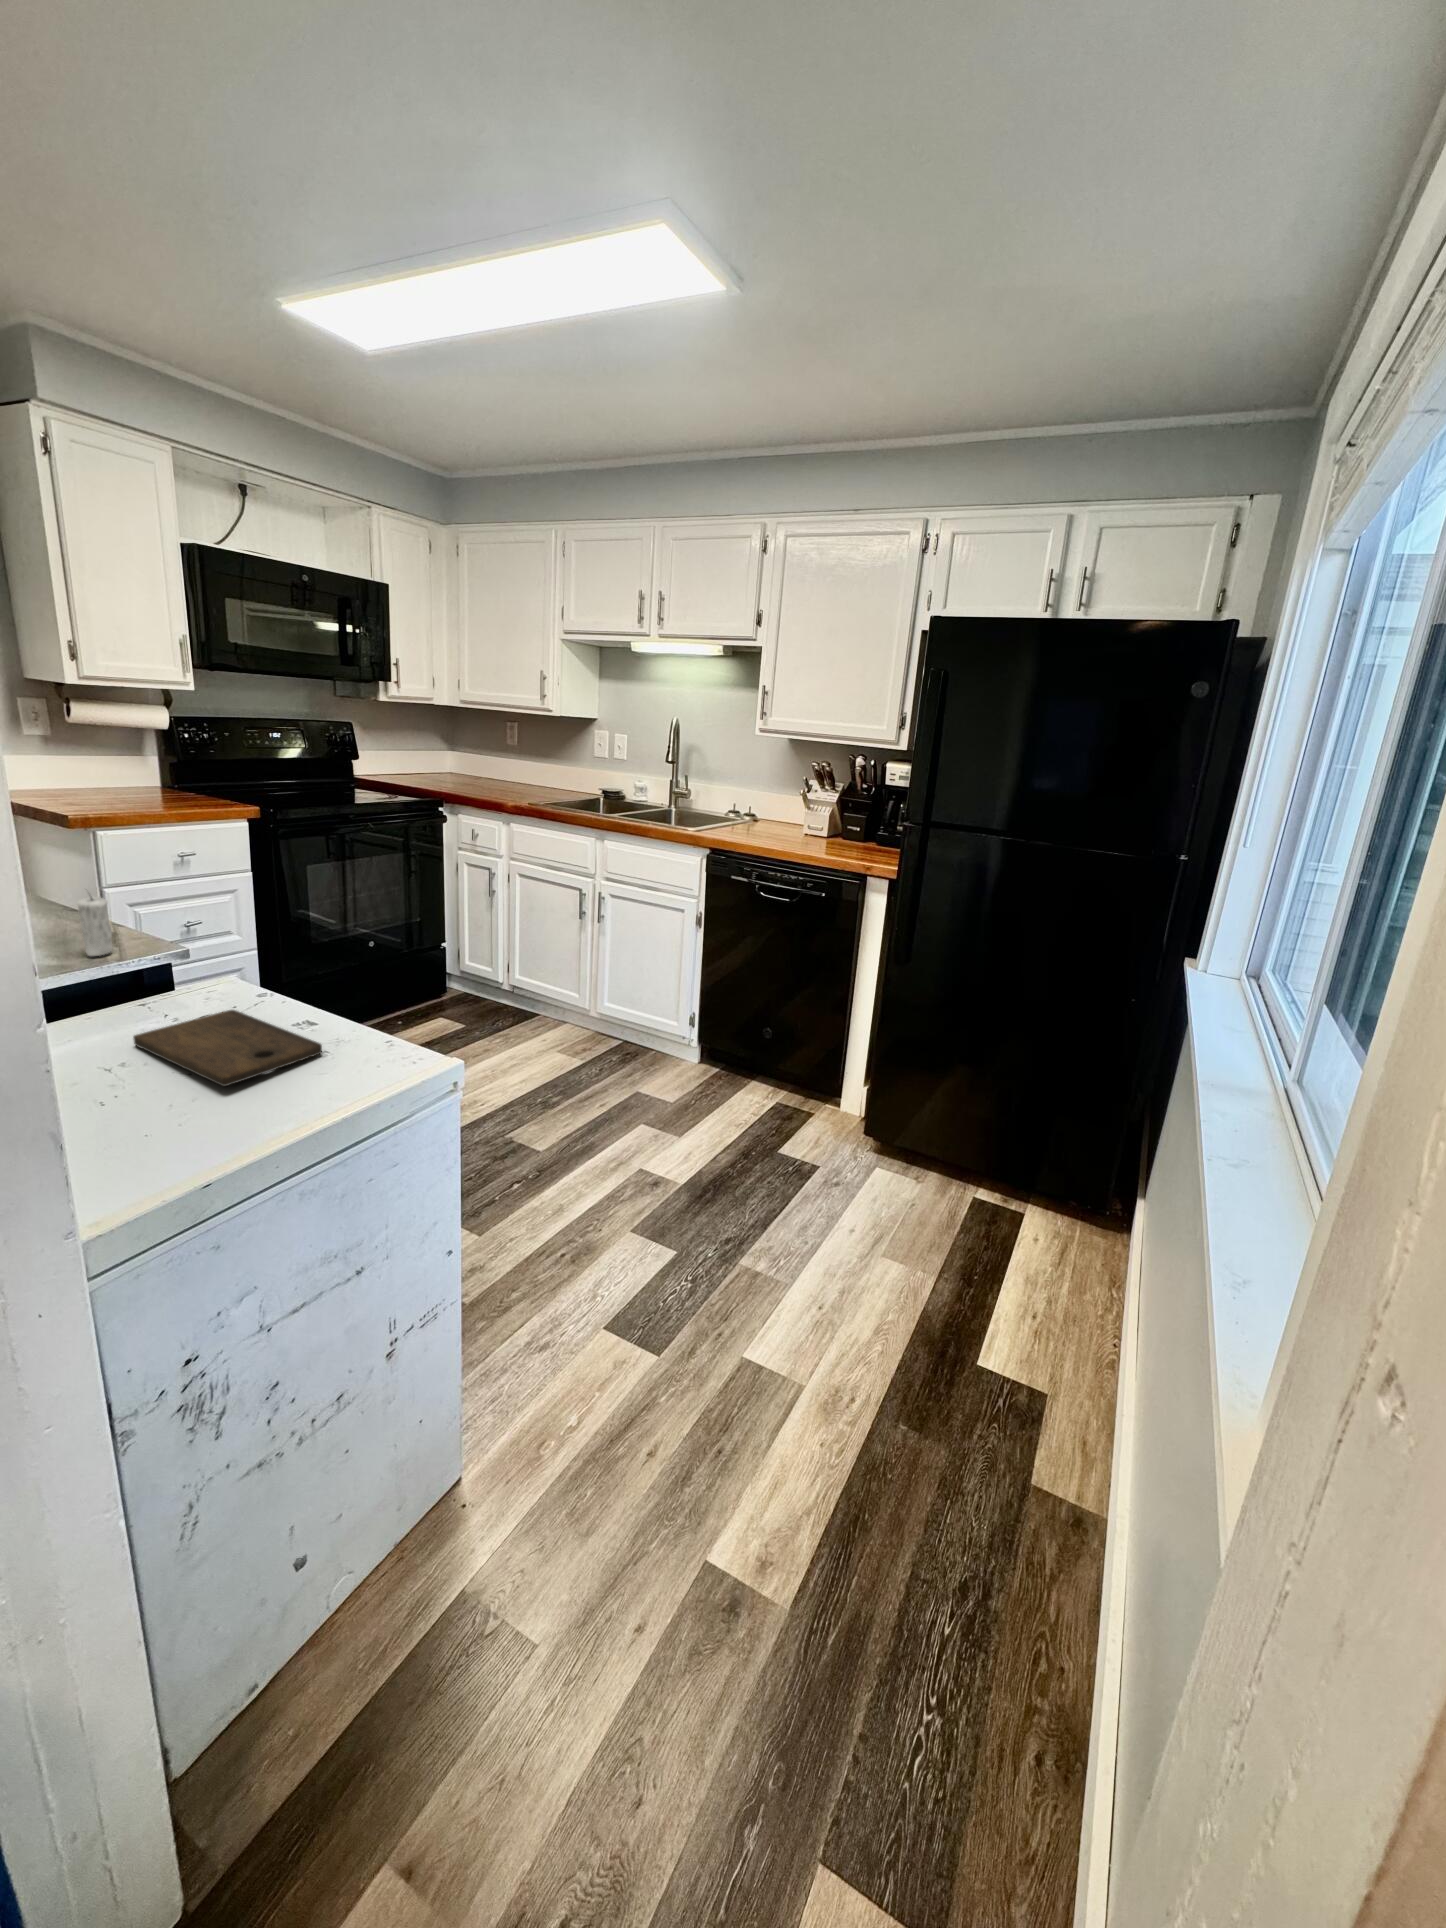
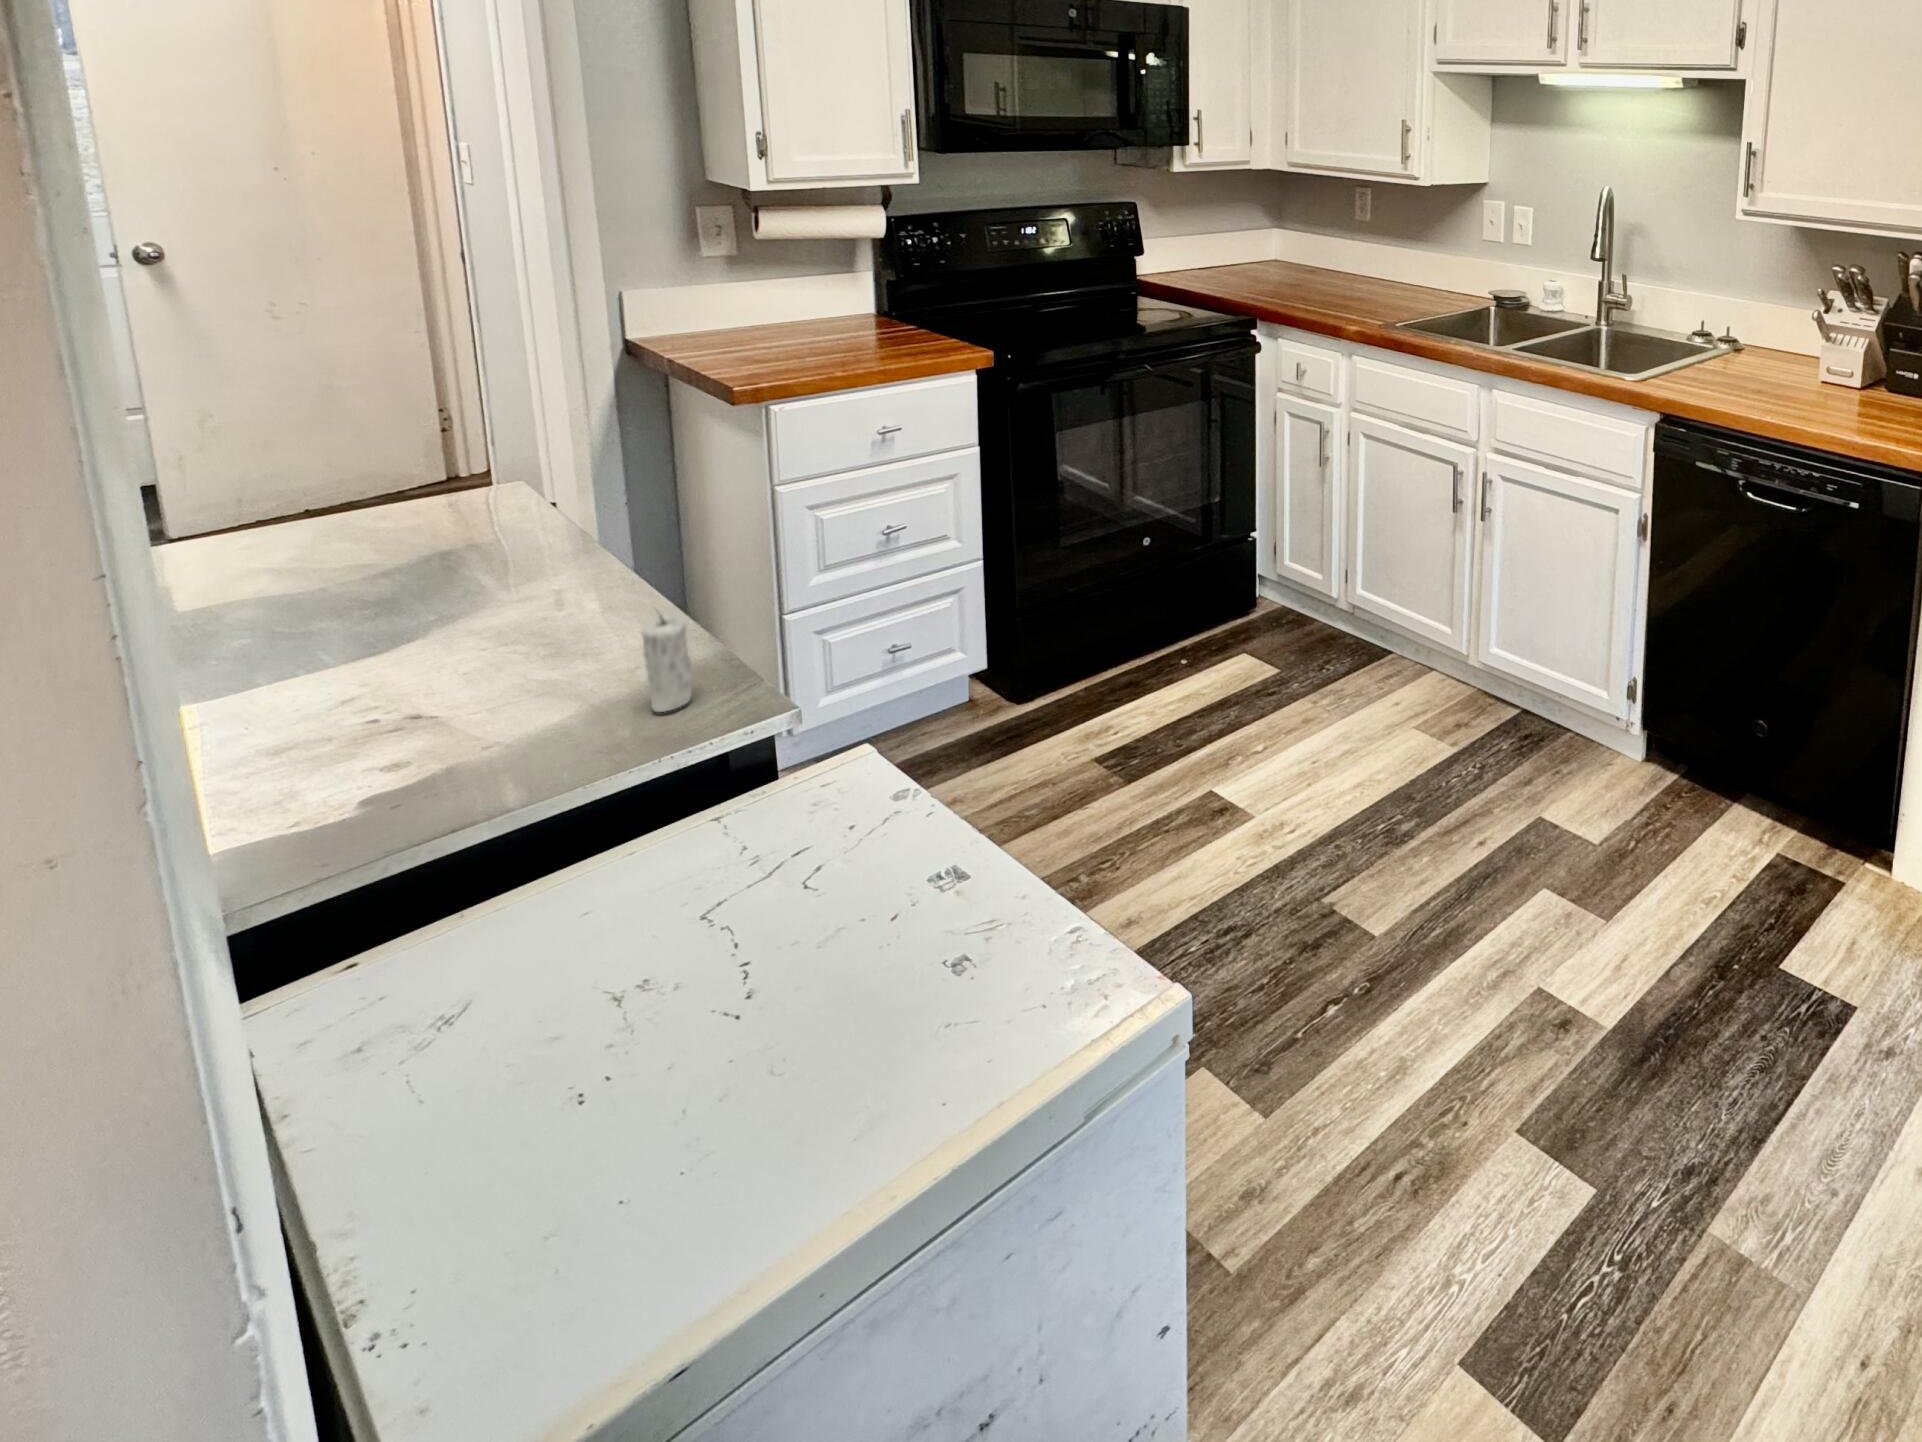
cutting board: present [133,1010,322,1086] -> none [639,872,932,1109]

